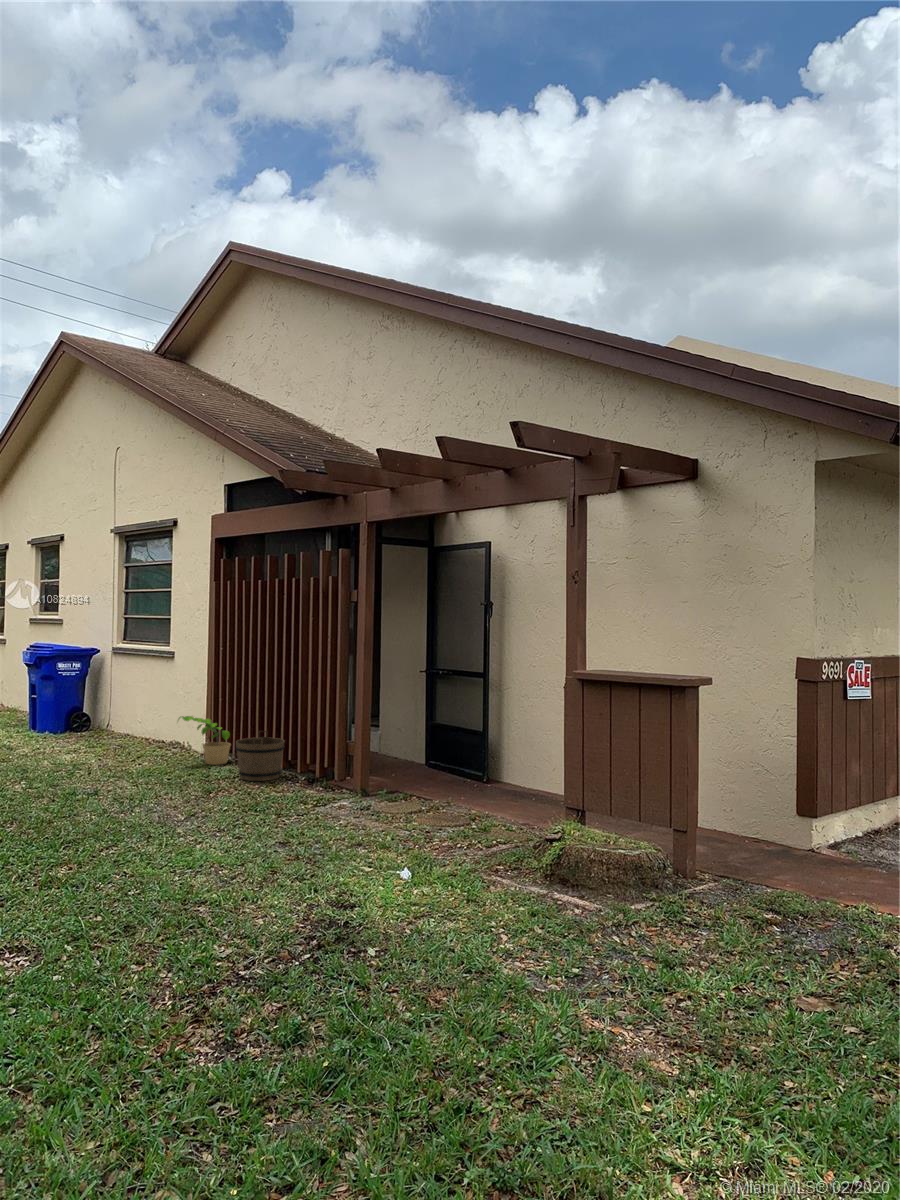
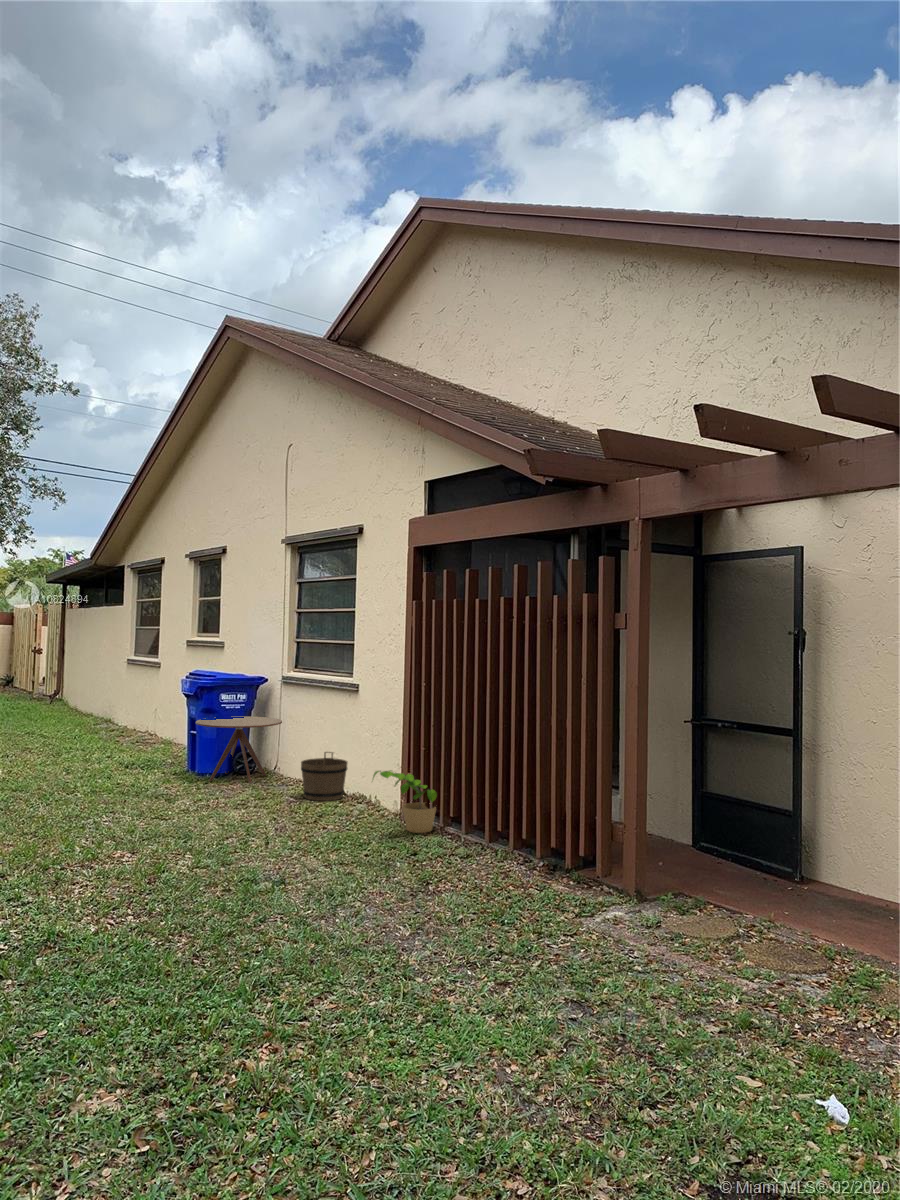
round table: none [34,682,112,737] -> present [196,717,282,783]
bucket: present [236,731,285,781] -> present [301,752,347,801]

